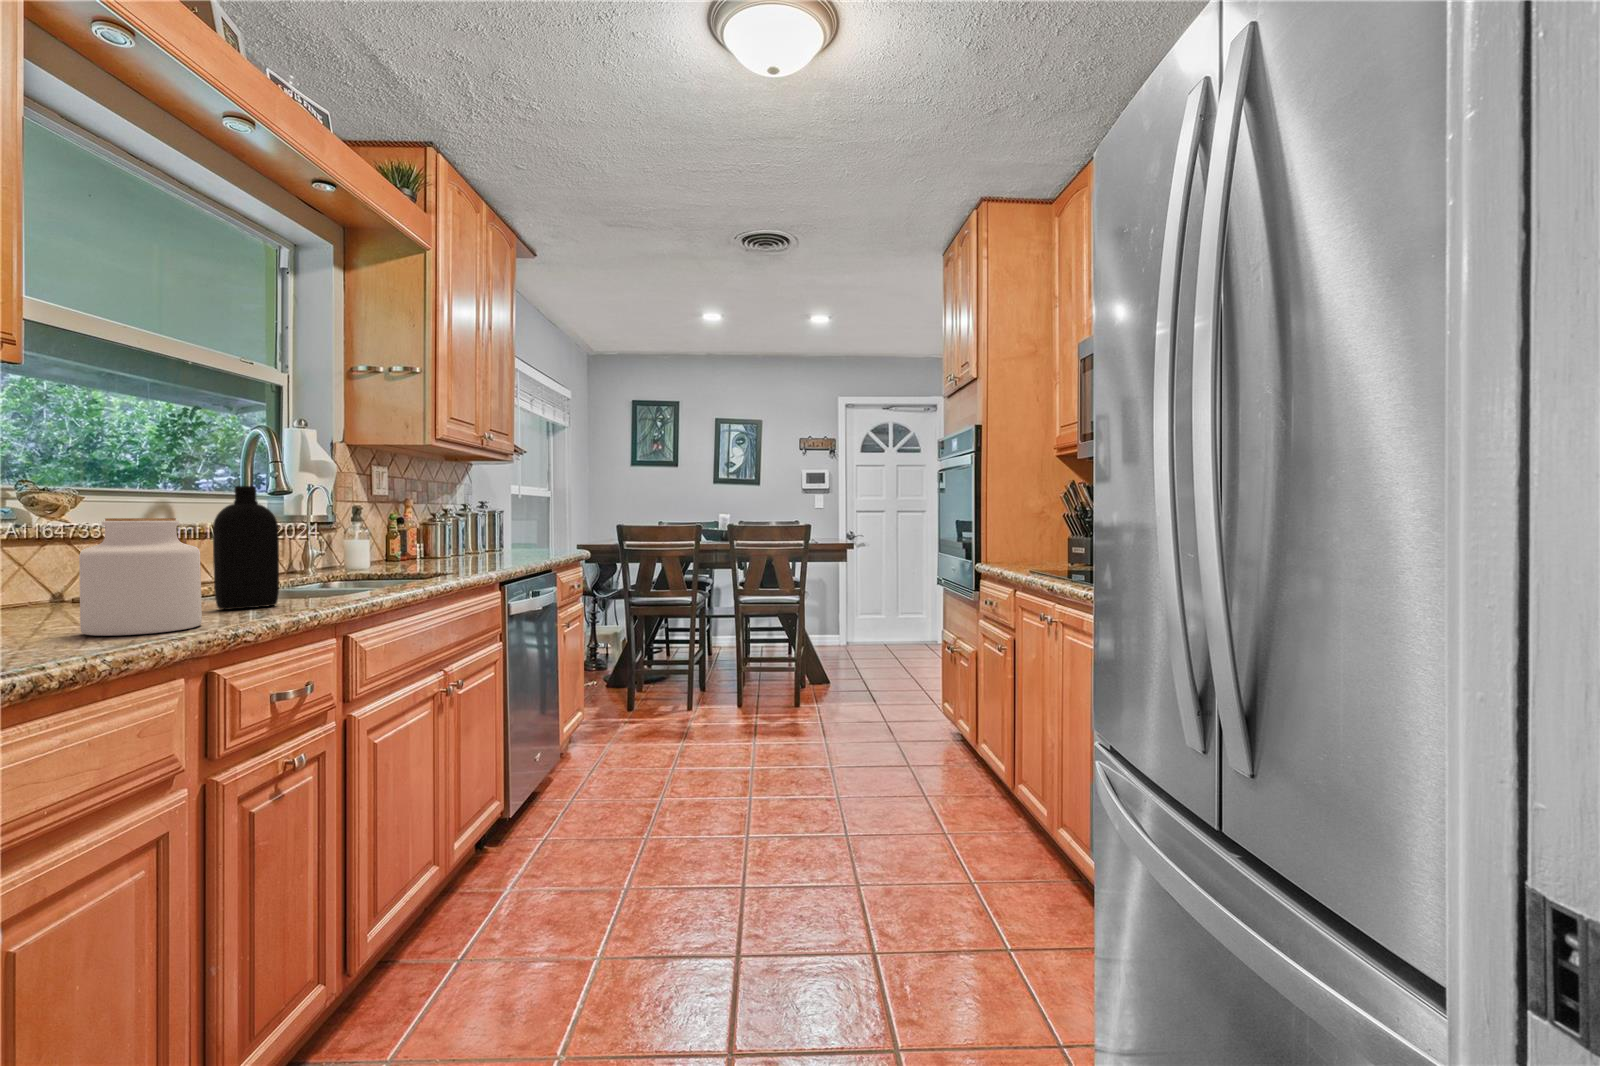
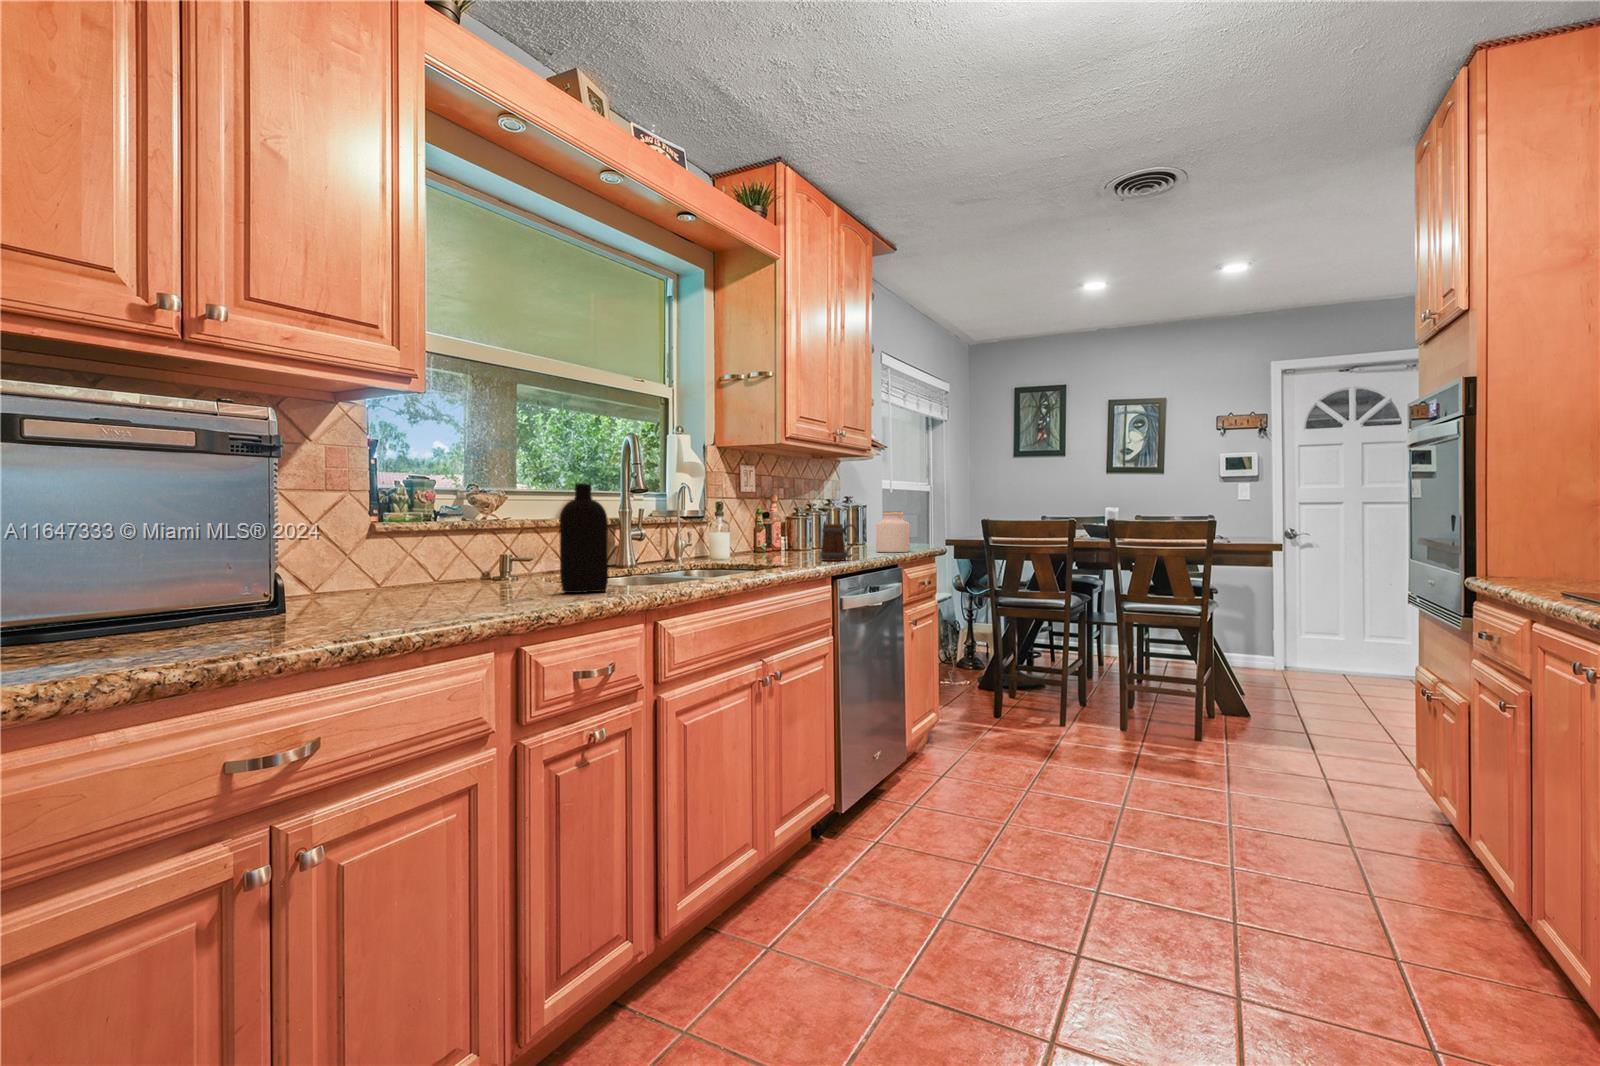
jar: present [79,518,202,636] -> present [876,512,910,553]
mug: none [474,529,514,566] -> present [820,524,857,561]

